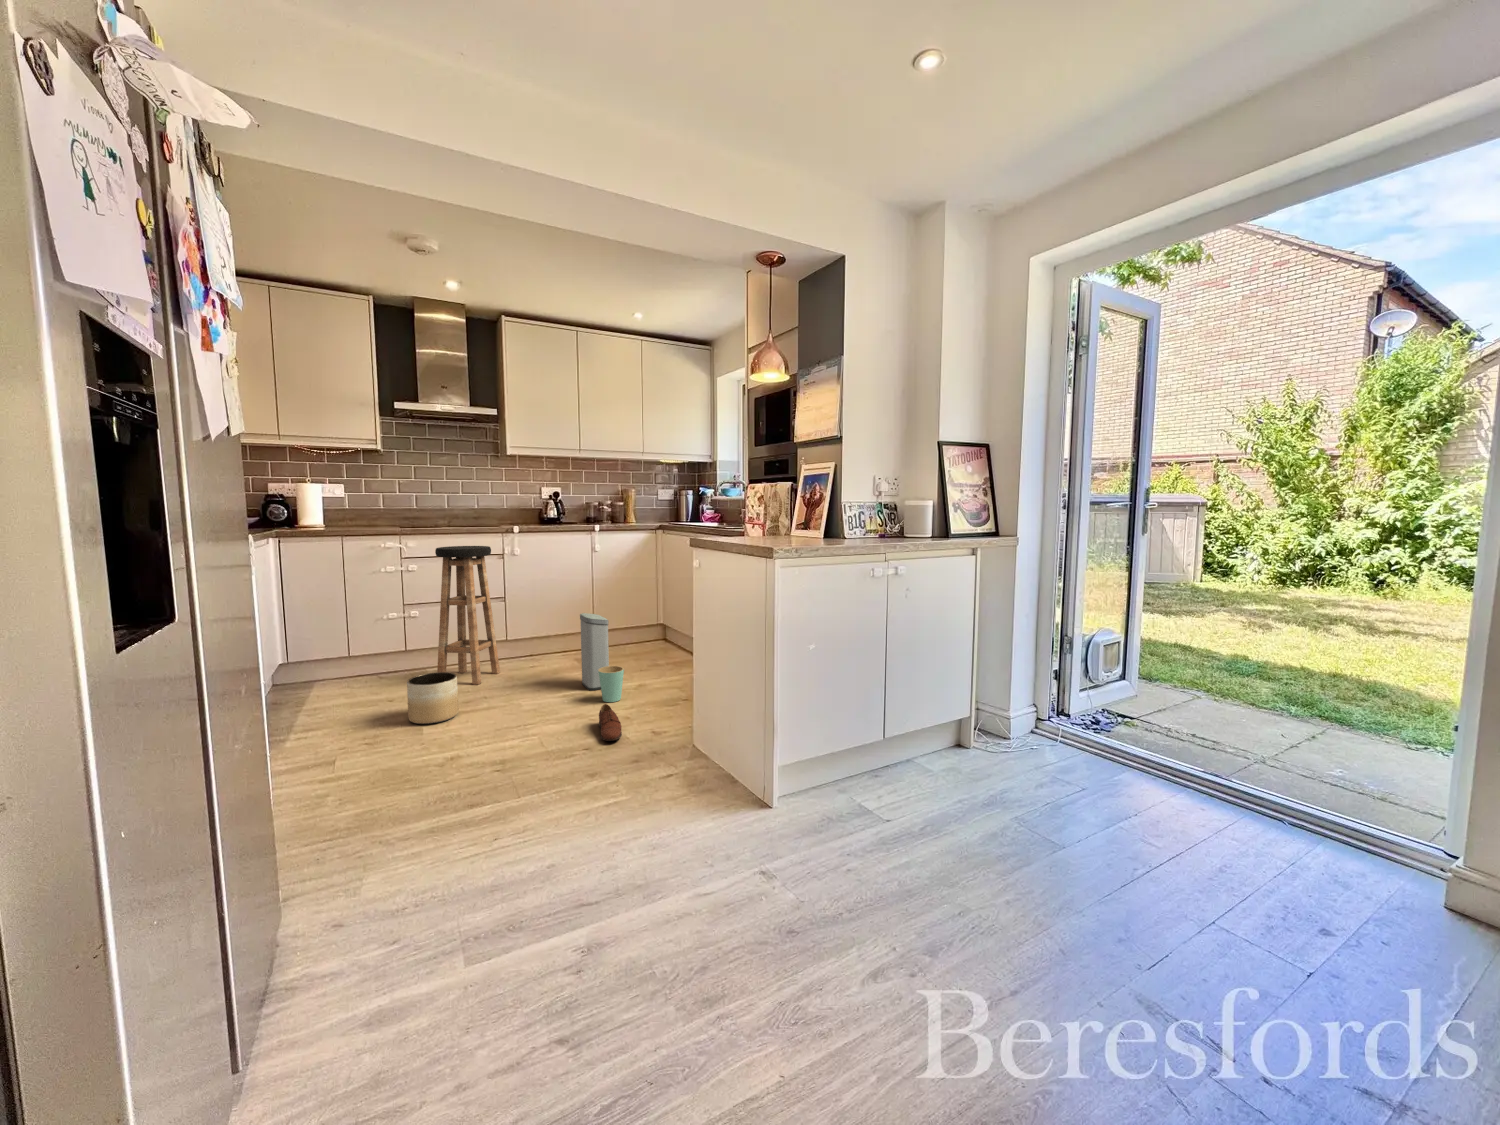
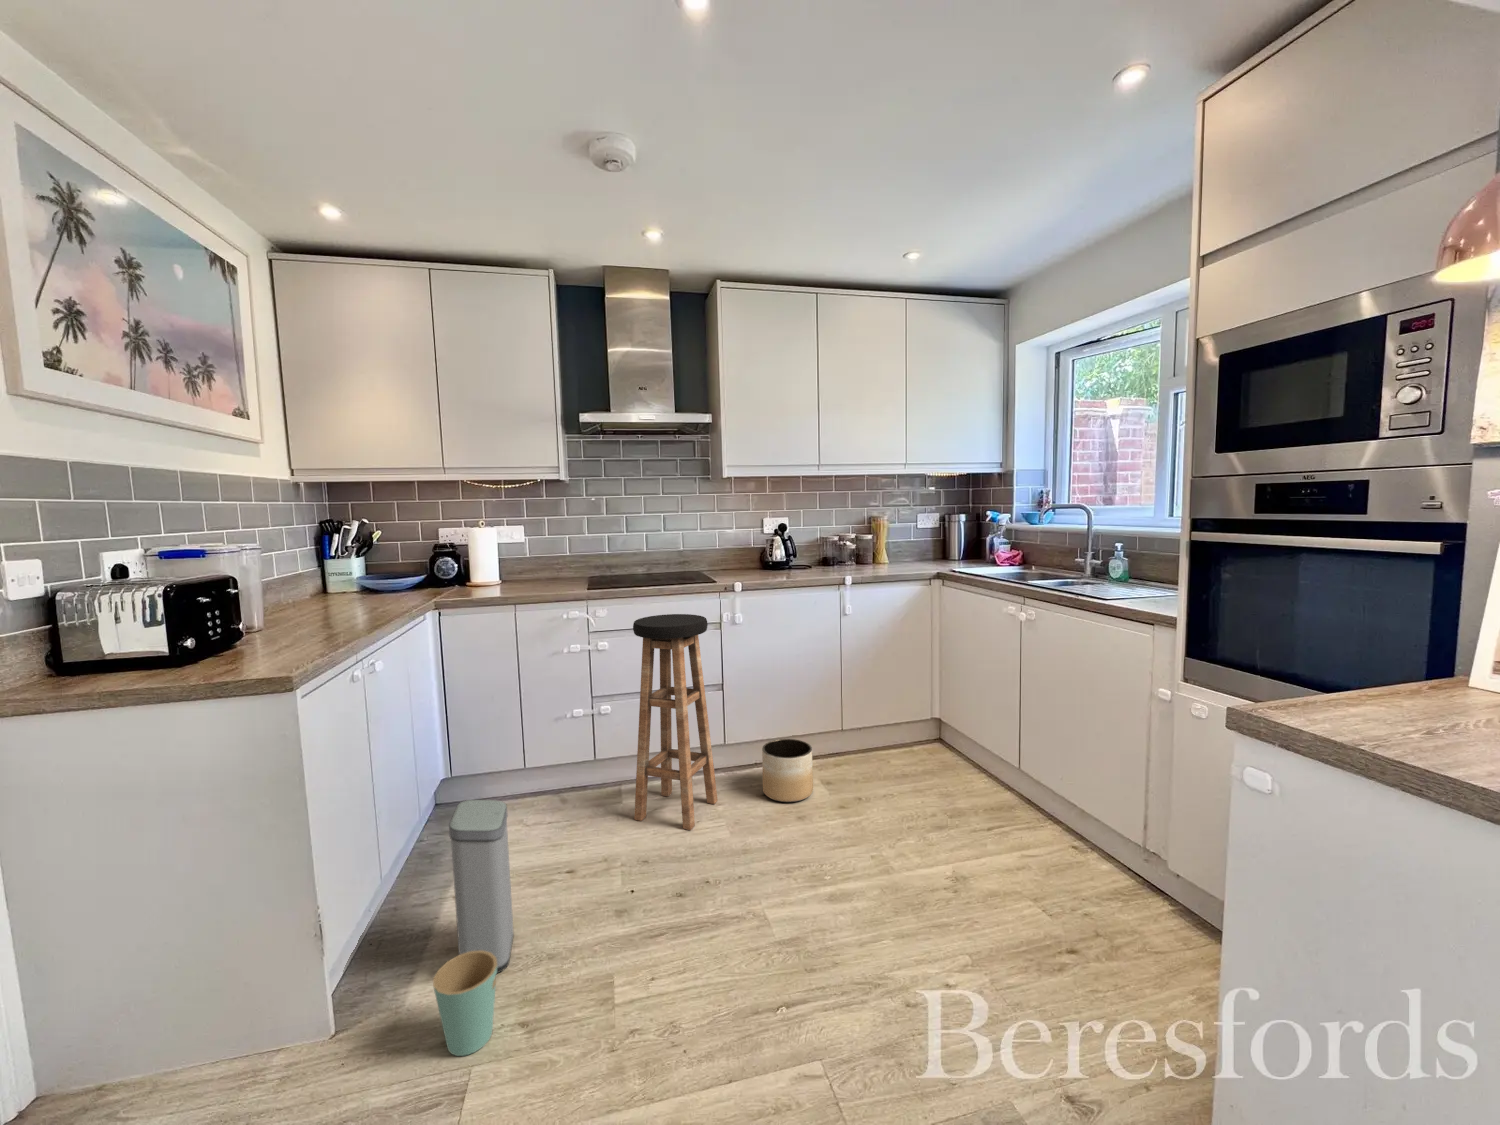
trash can: present [580,613,624,702] -> present [433,800,514,1056]
planter: present [407,672,459,724] -> present [762,739,813,802]
shoe: present [599,704,622,741] -> none [922,957,989,1087]

